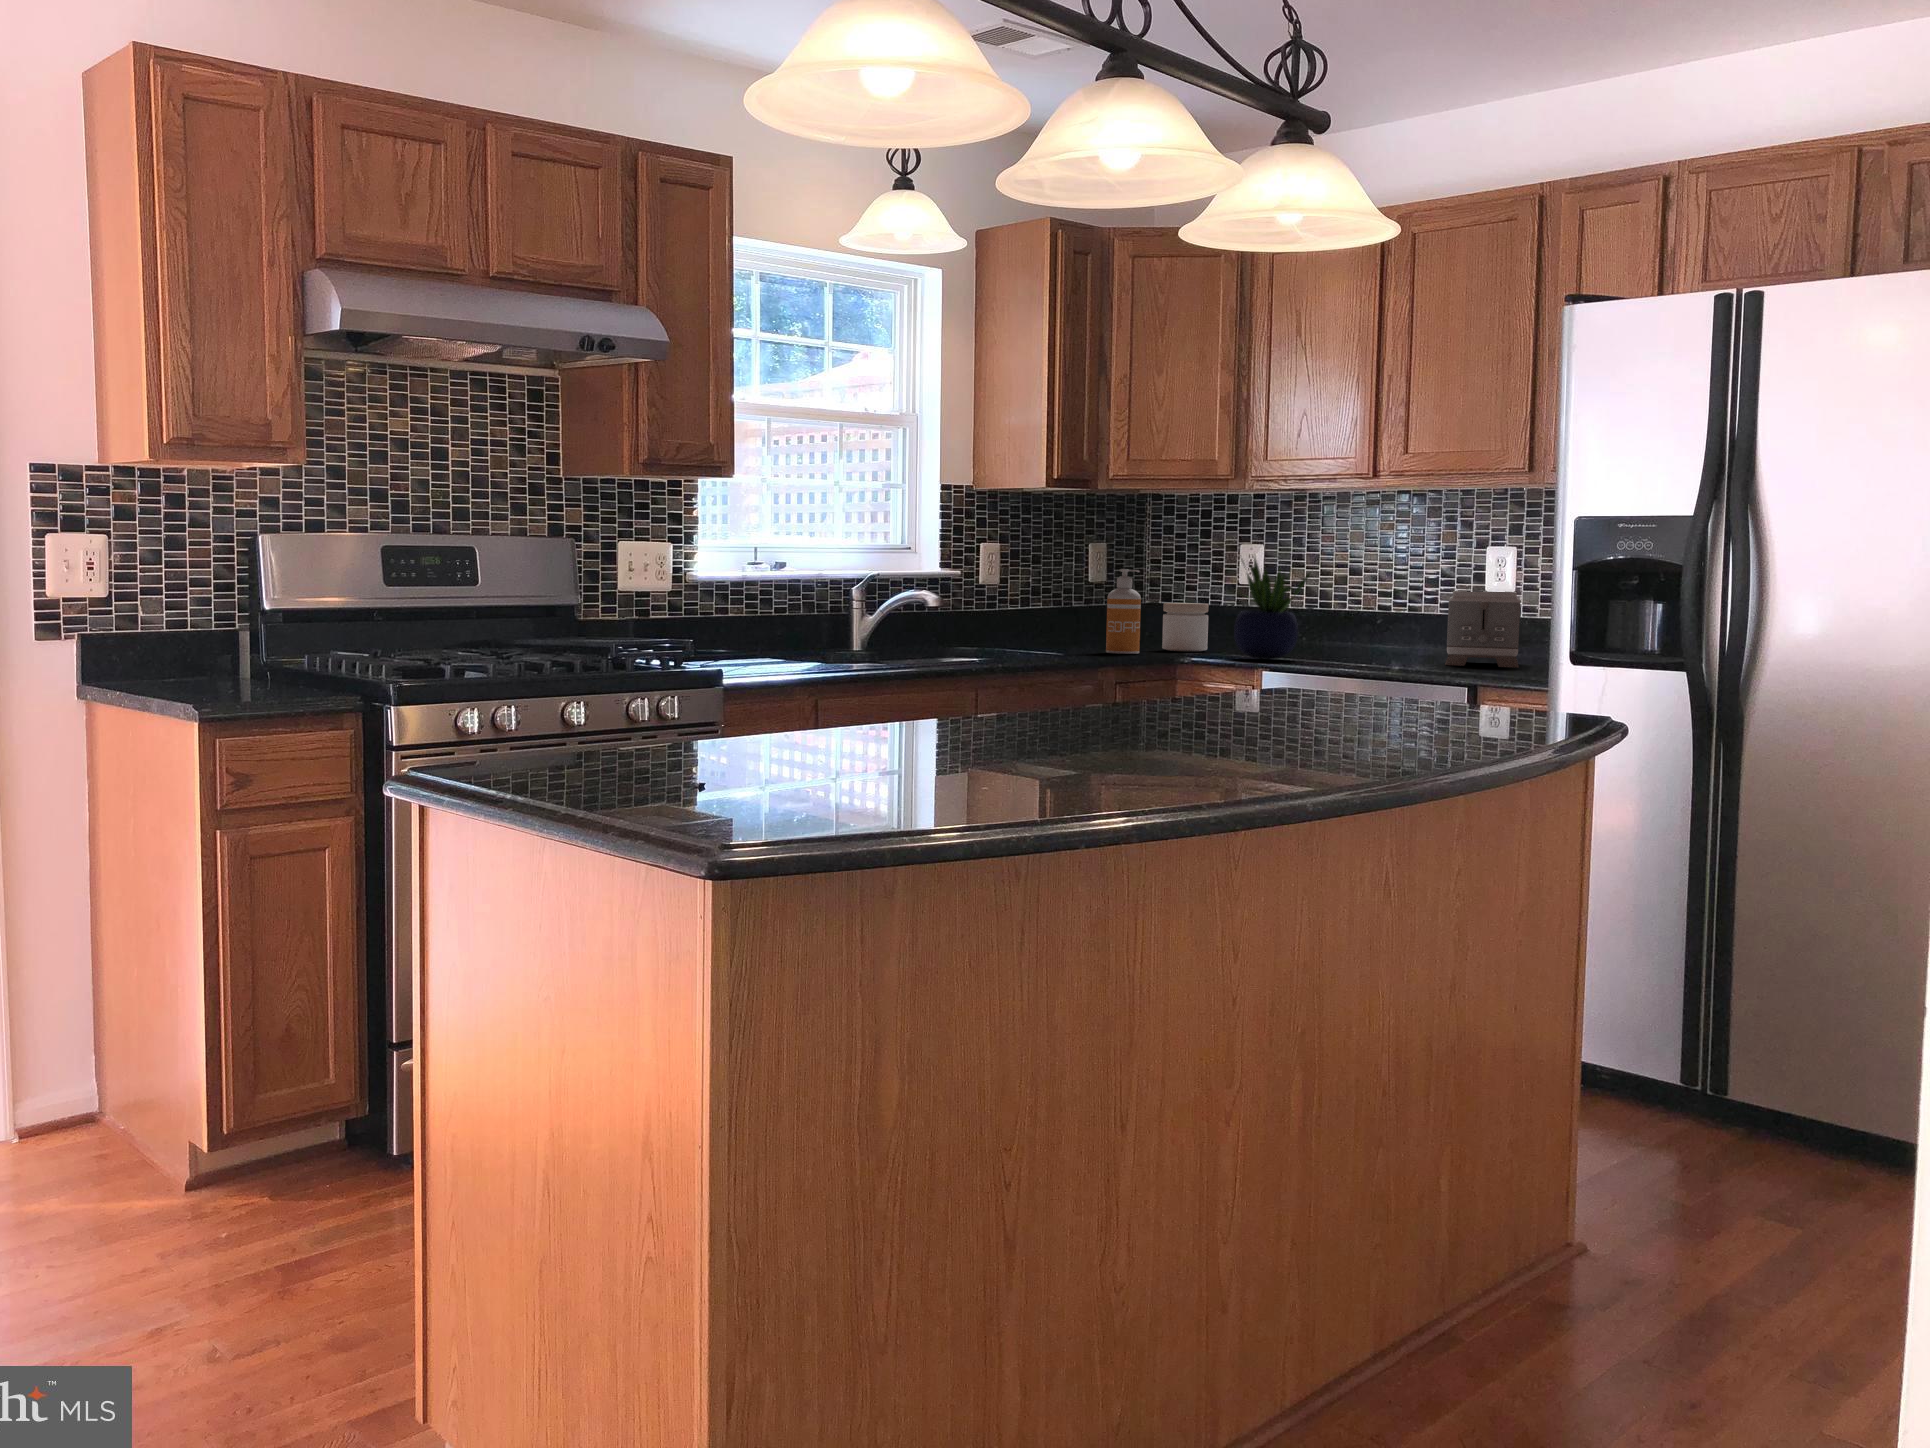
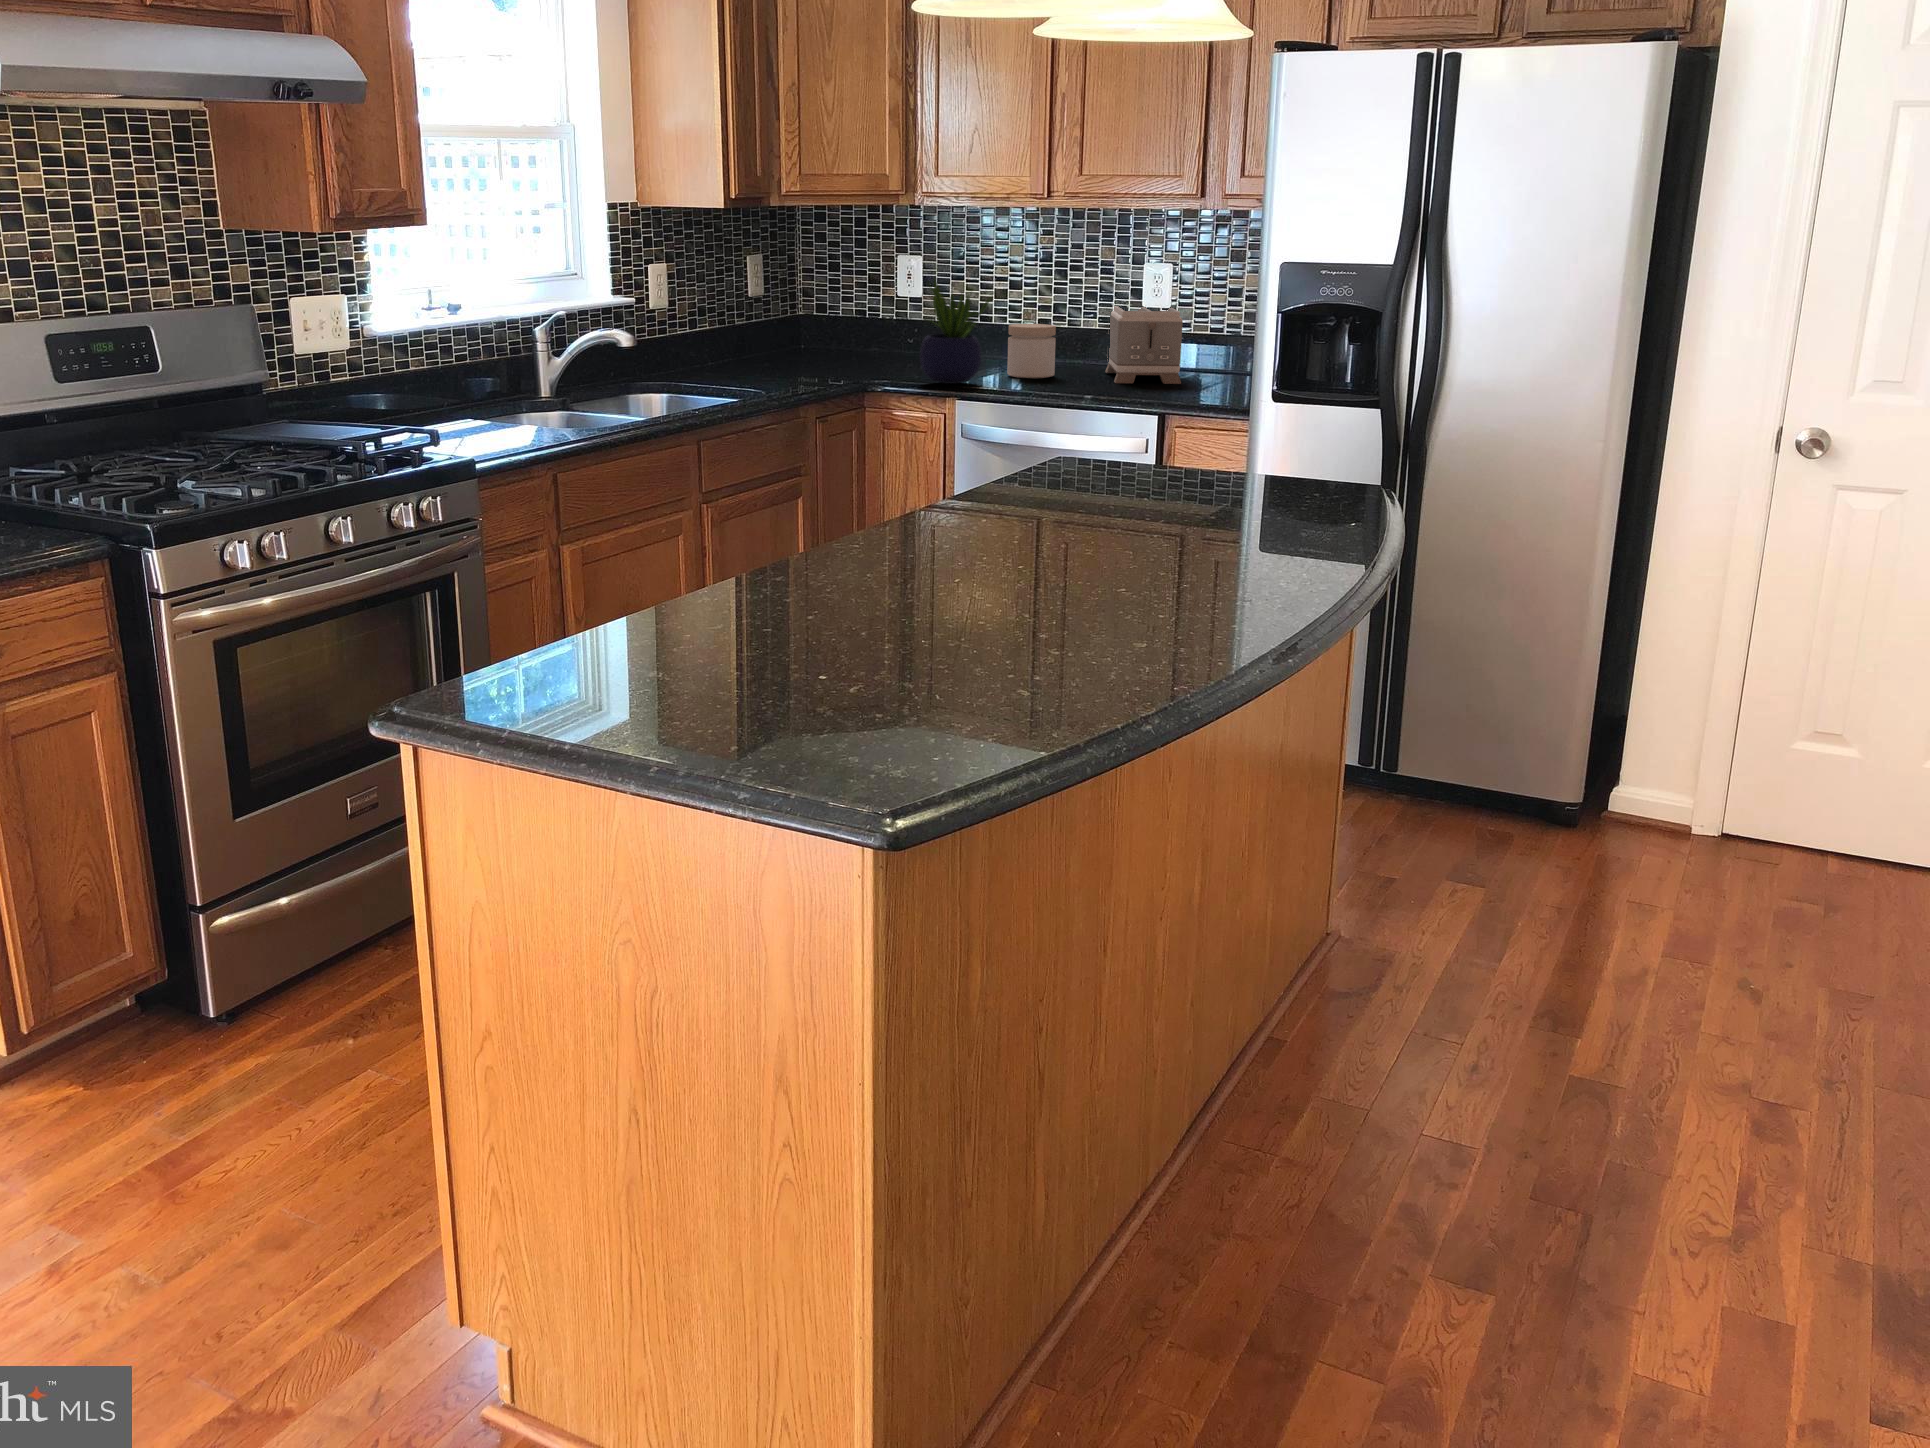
soap dispenser: present [1106,569,1141,654] -> none [785,292,820,380]
jar: present [1162,603,1208,651] -> present [1007,324,1056,378]

